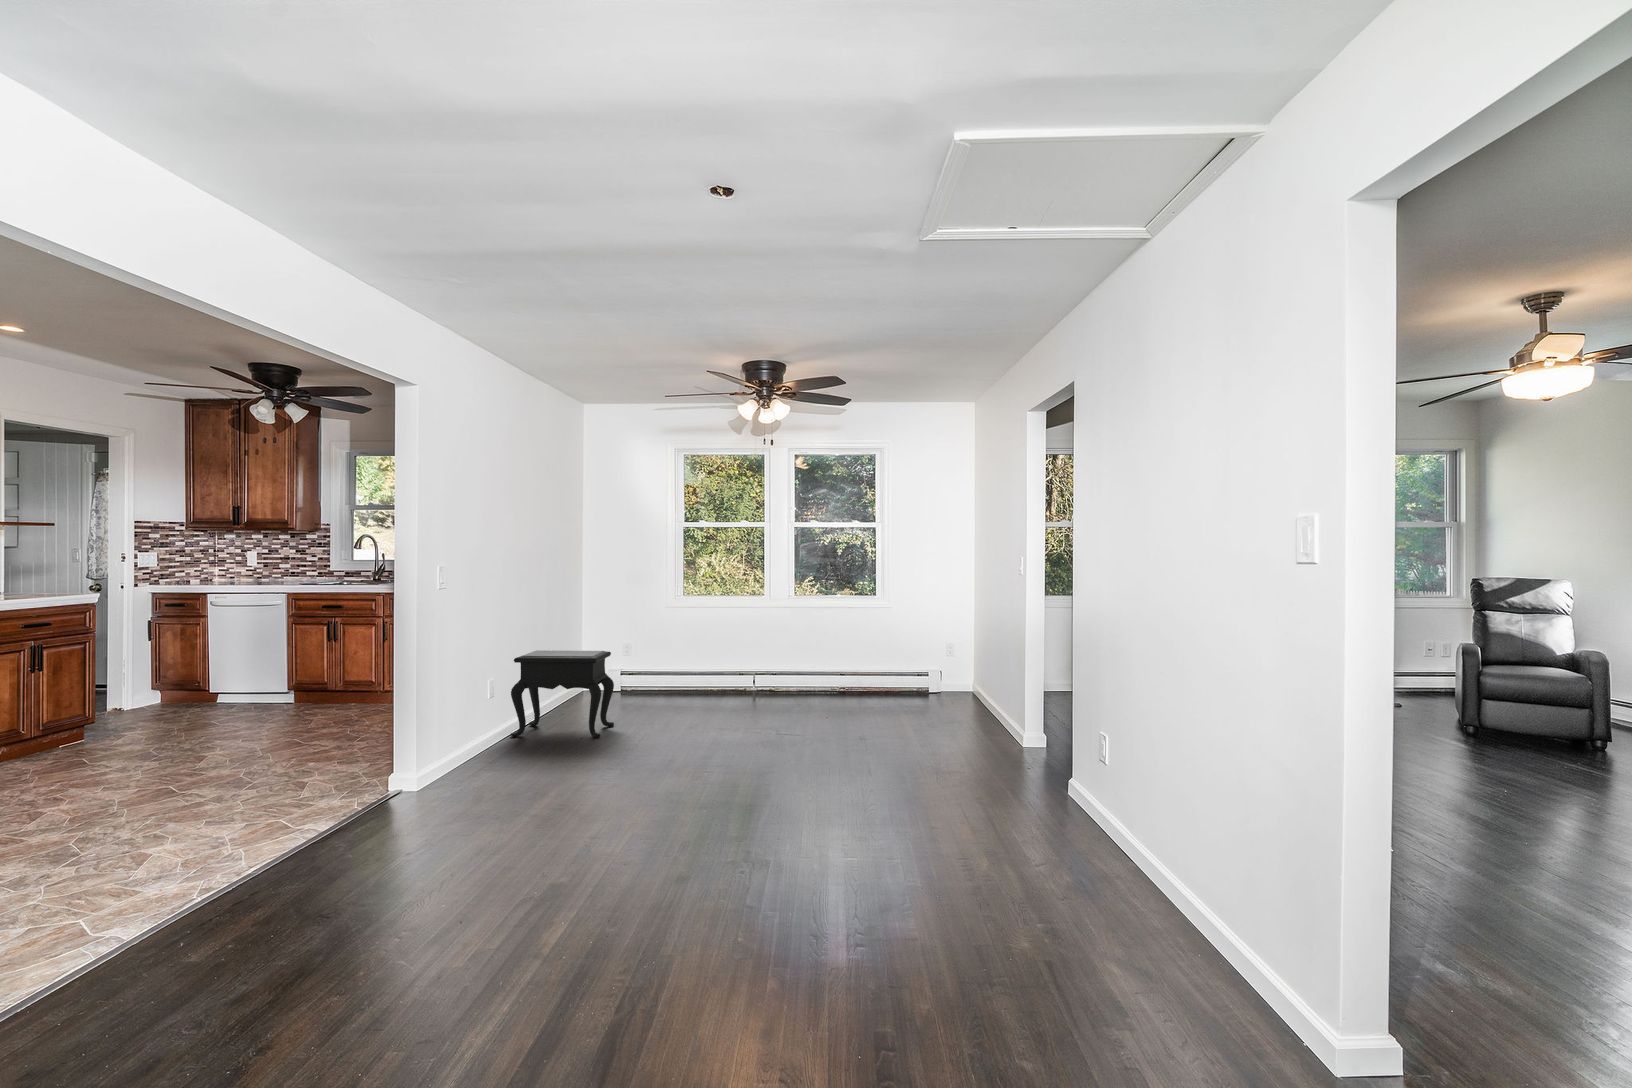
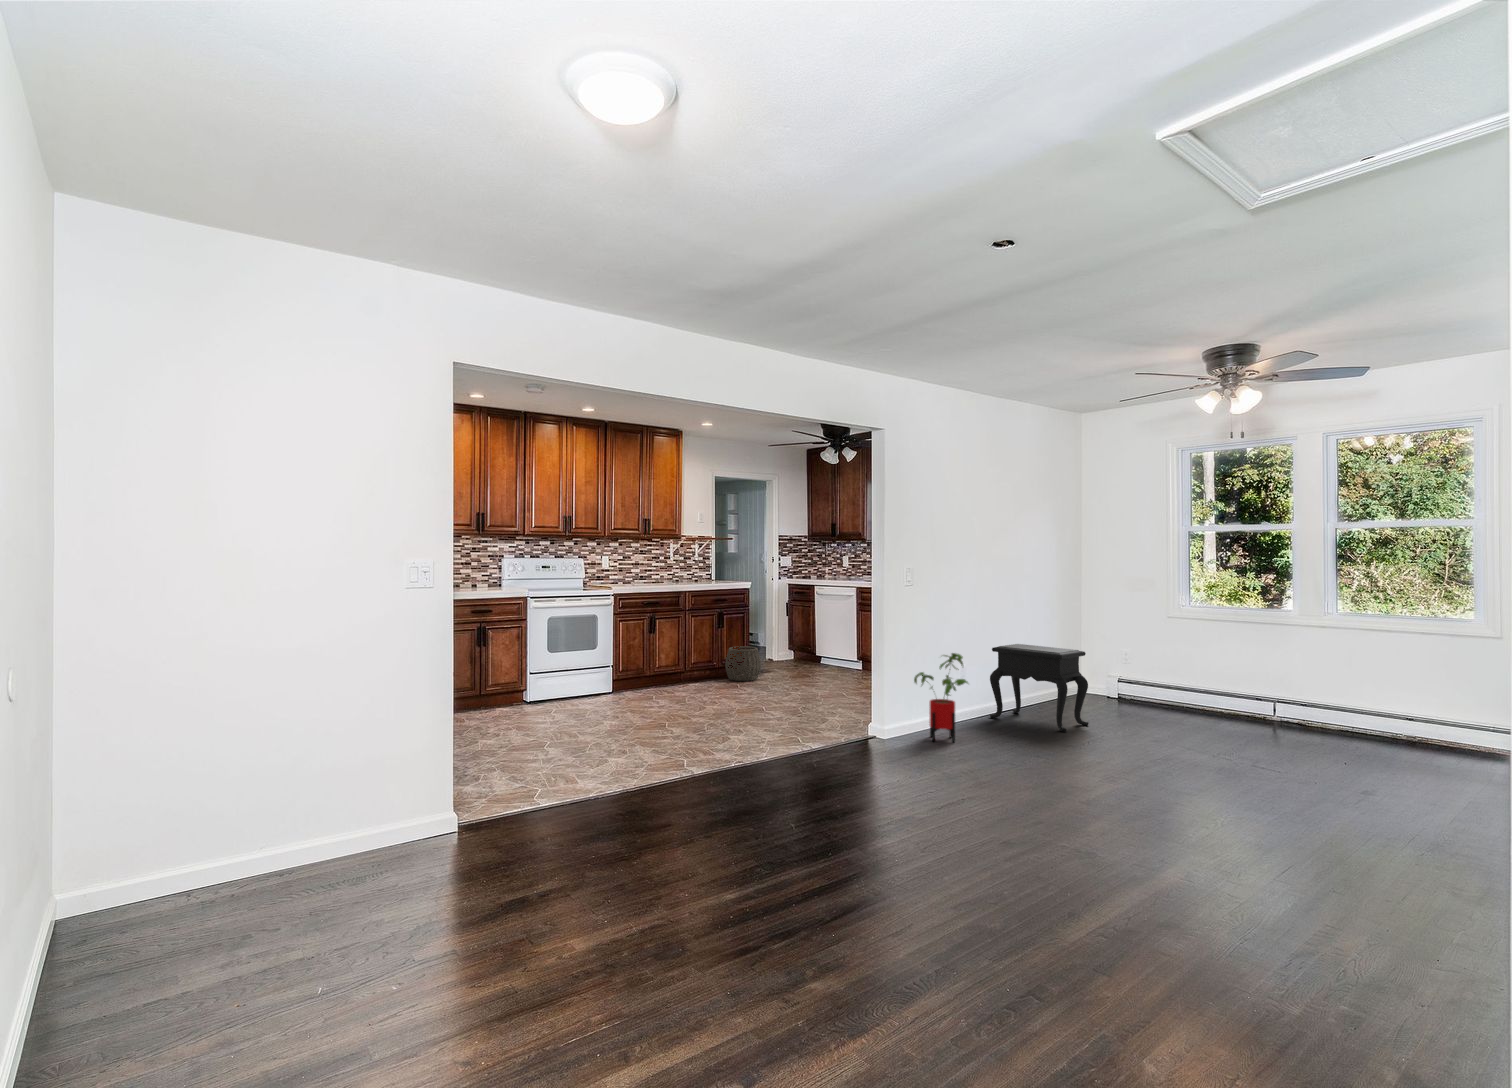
house plant: none [444,672,519,782] -> present [914,653,968,742]
woven basket: none [48,696,127,754] -> present [725,646,761,681]

